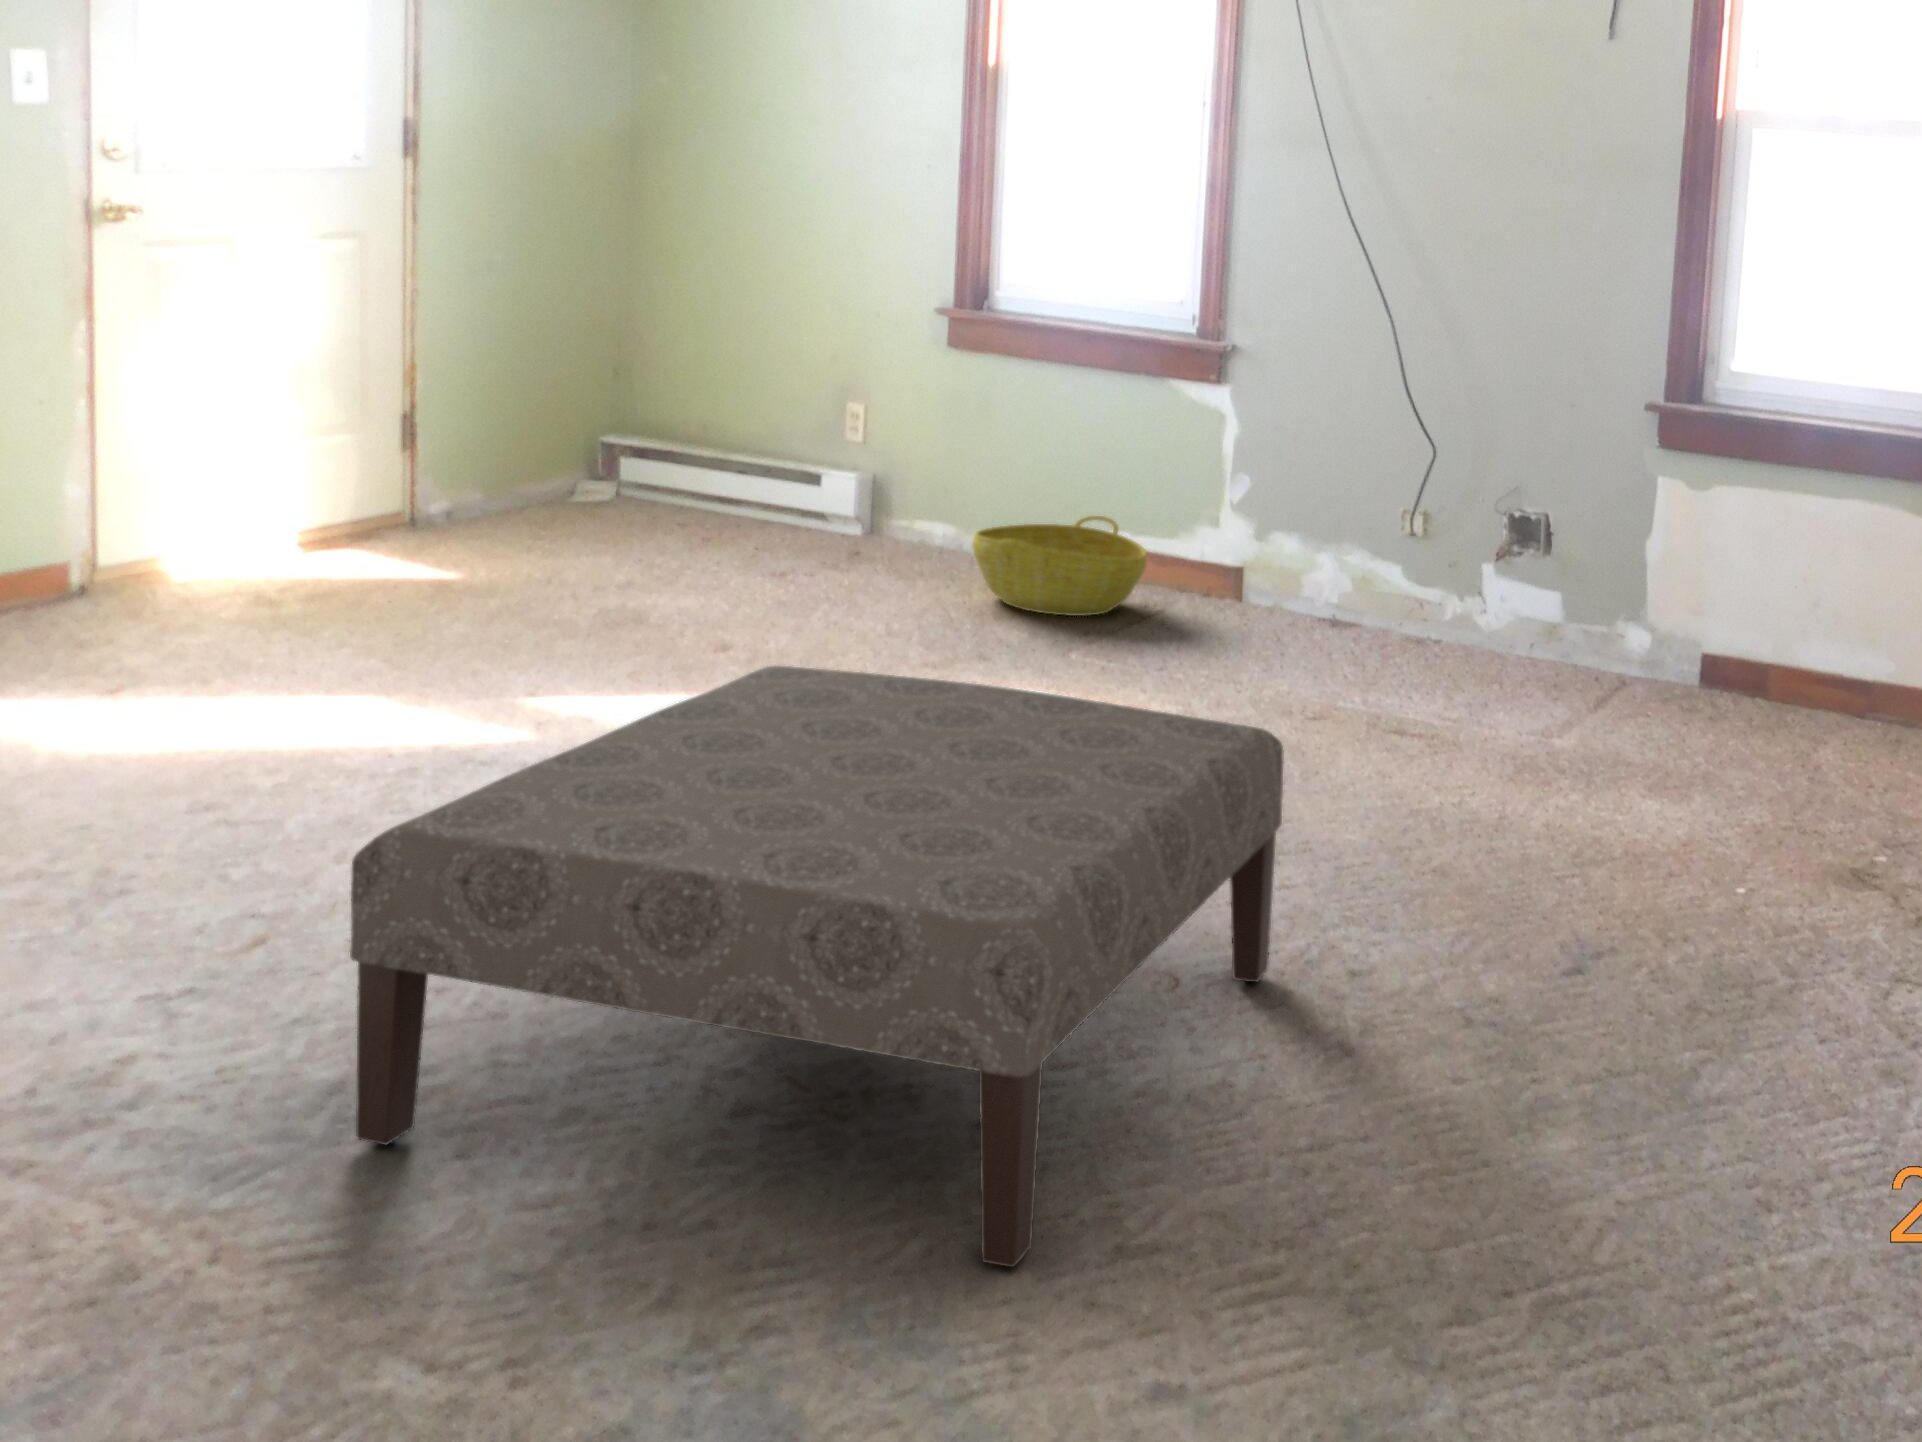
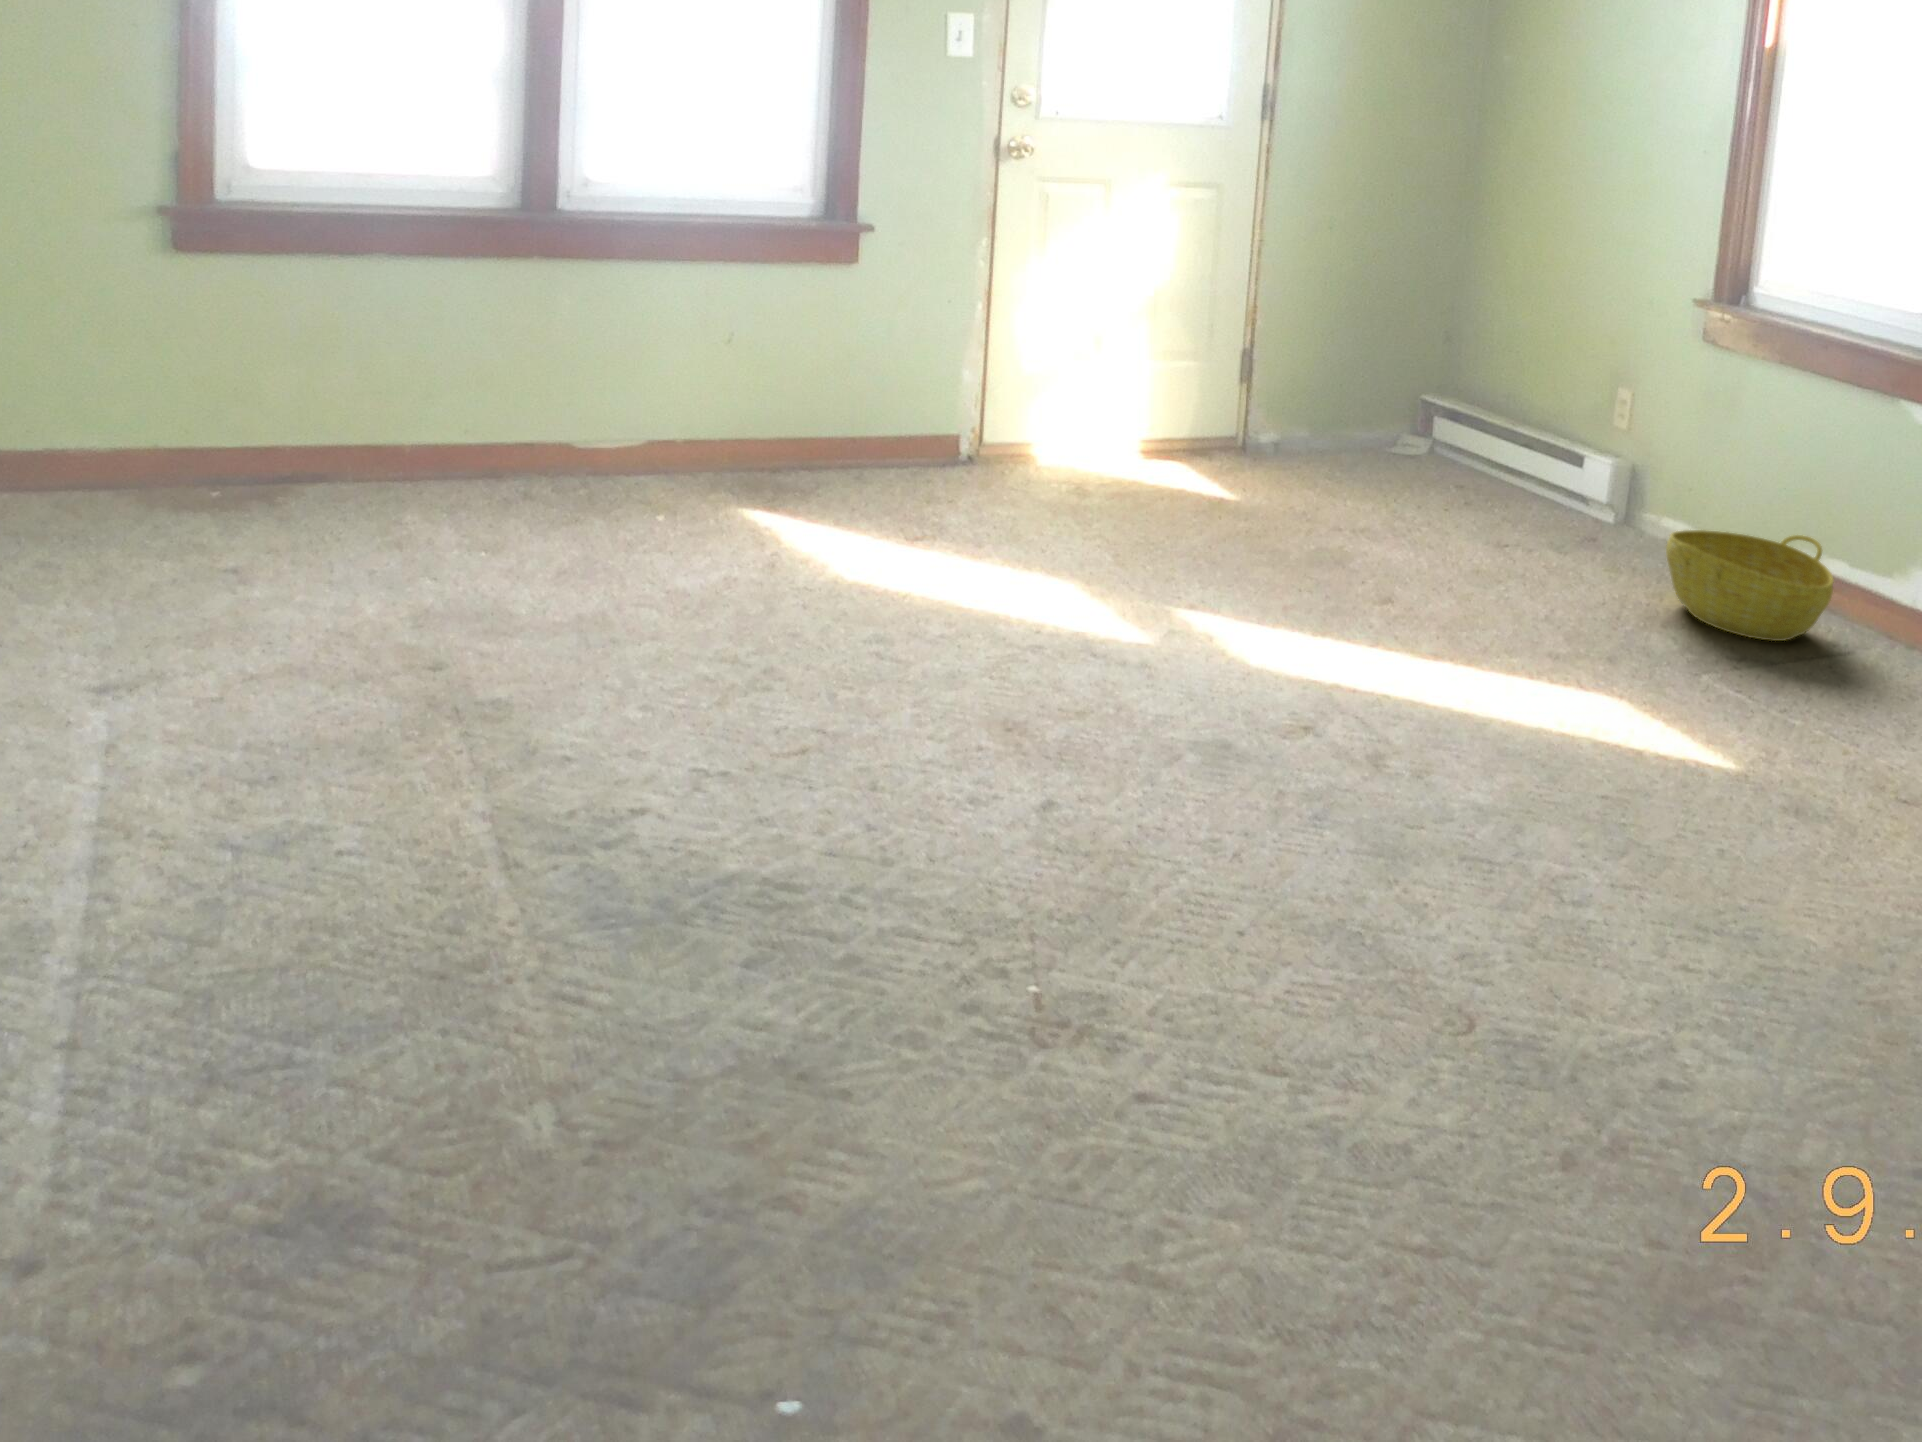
ottoman: present [350,666,1284,1267] -> none [641,610,1589,1305]

